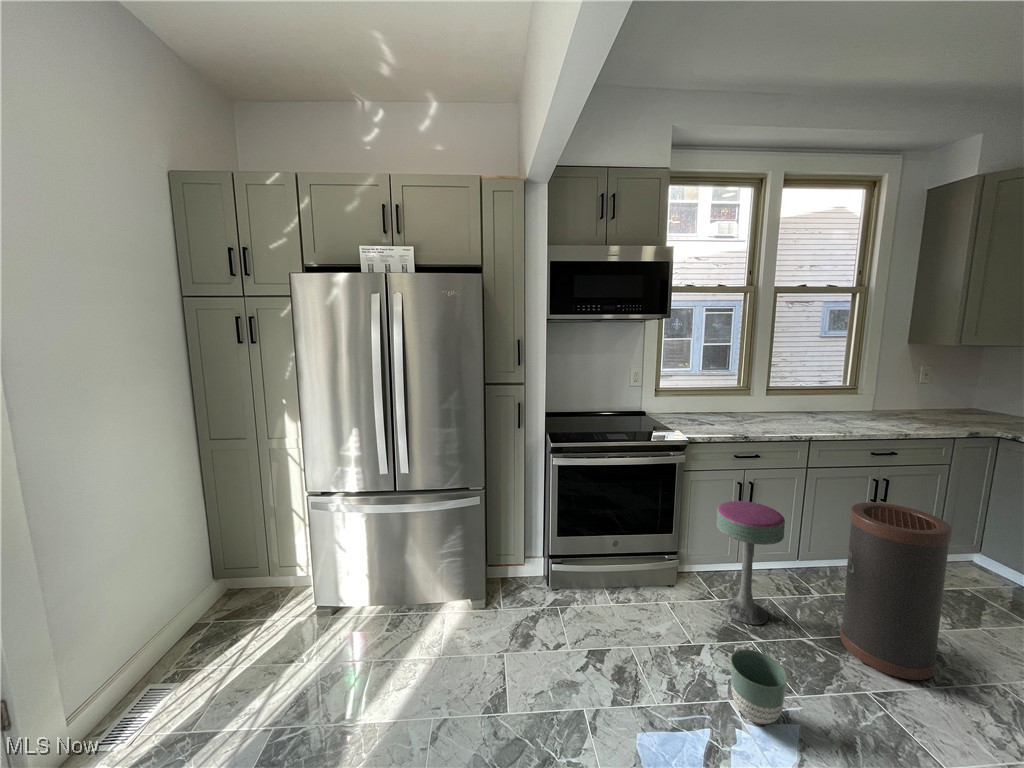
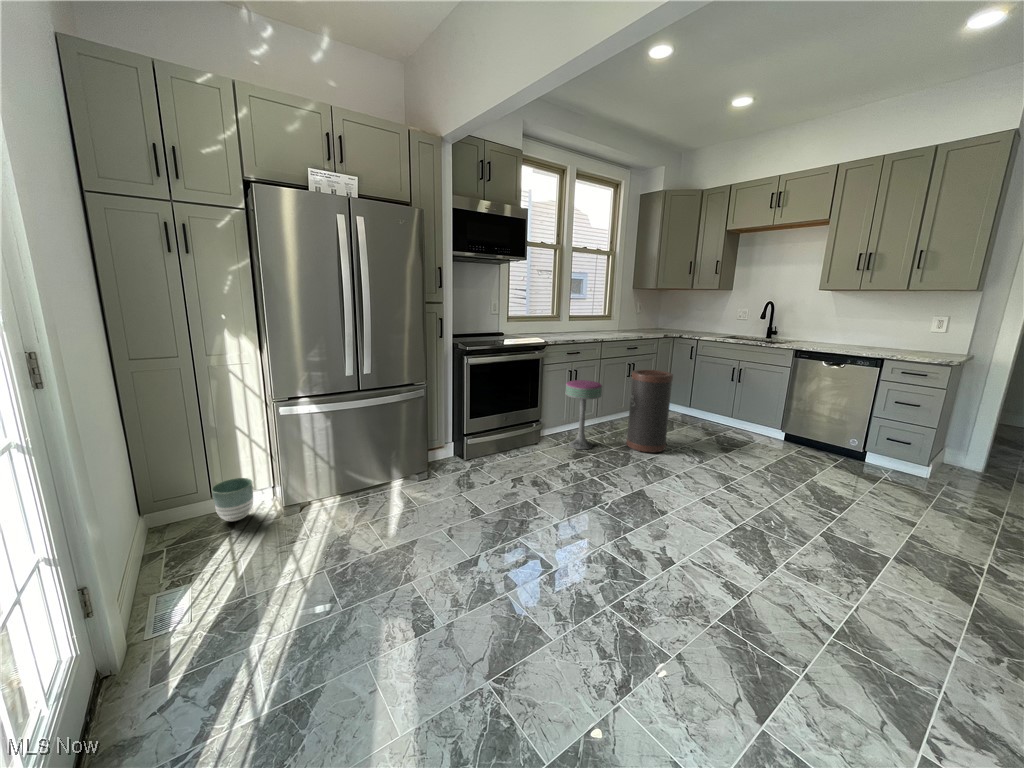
planter: present [731,650,787,724] -> present [212,478,253,521]

